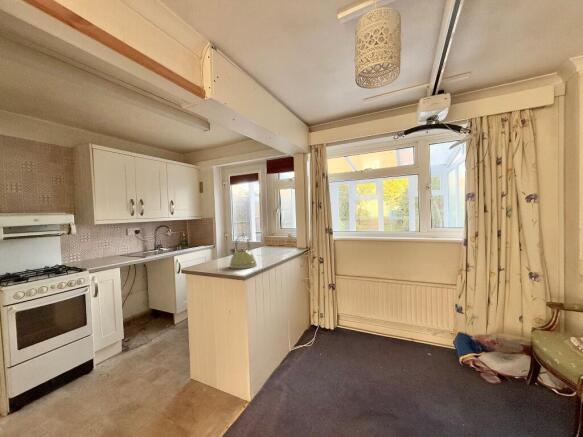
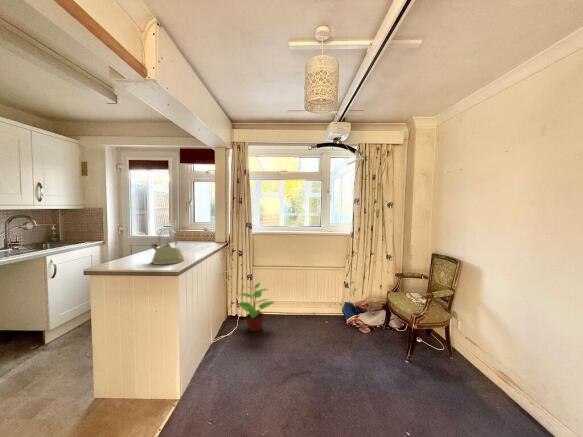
potted plant: none [316,294,359,348] -> present [238,283,274,331]

